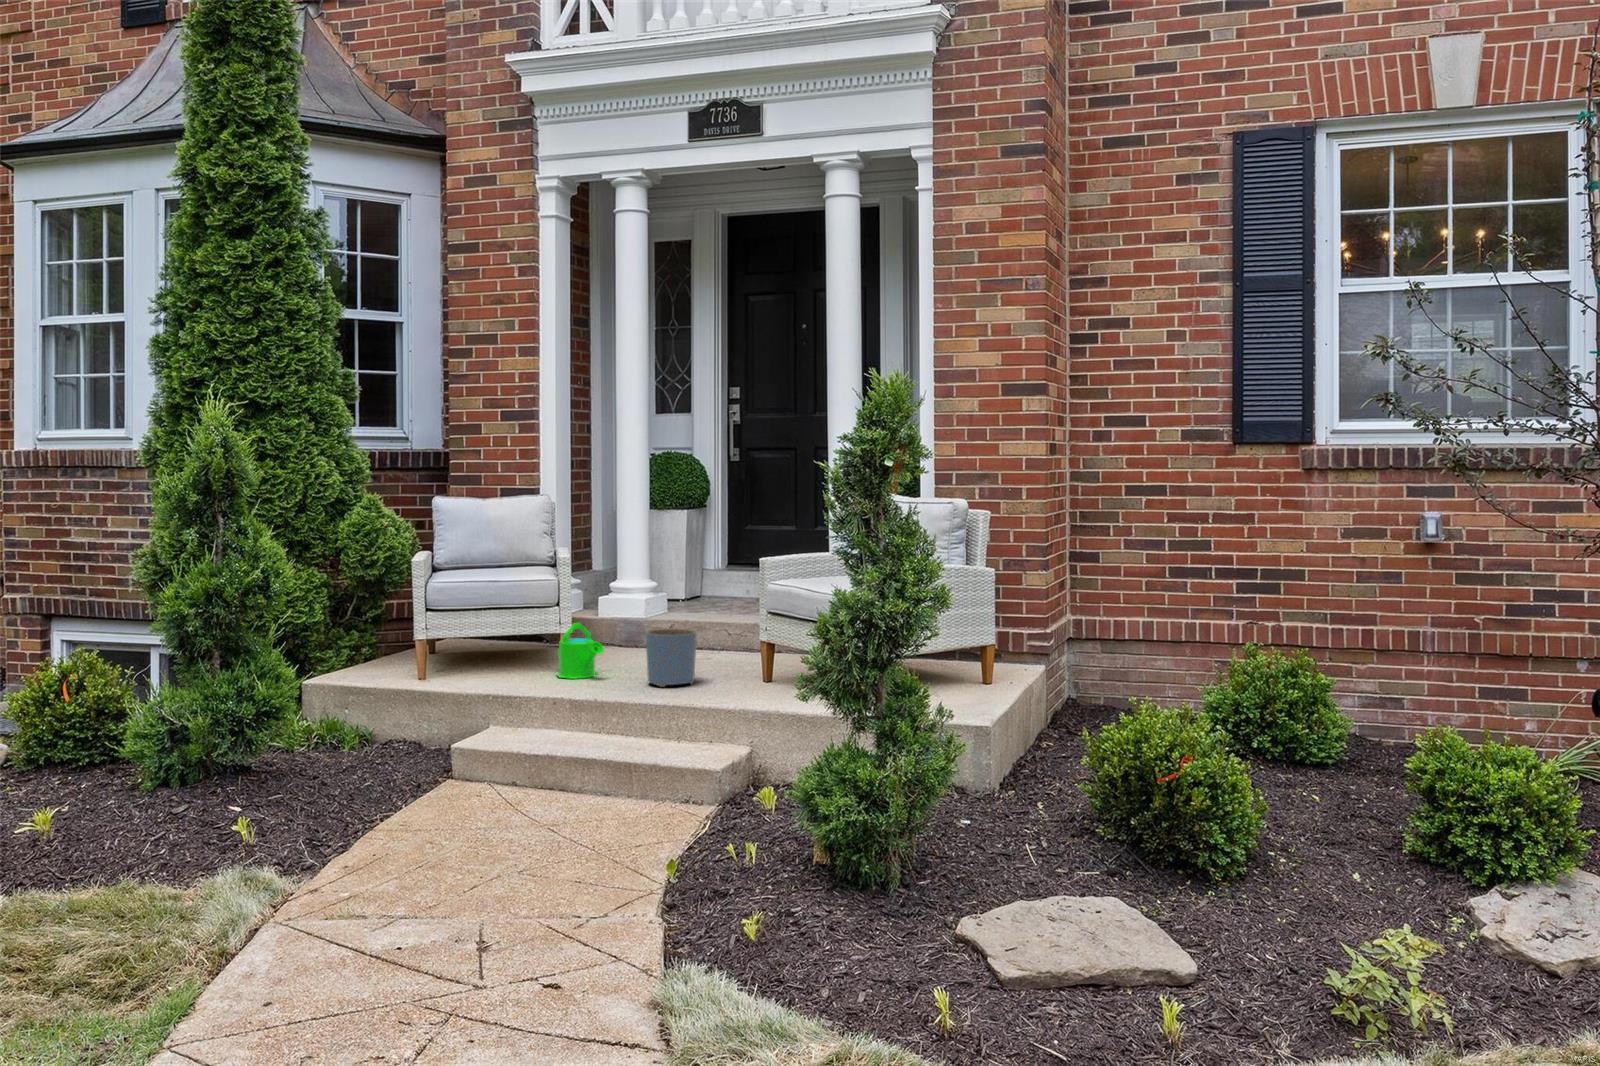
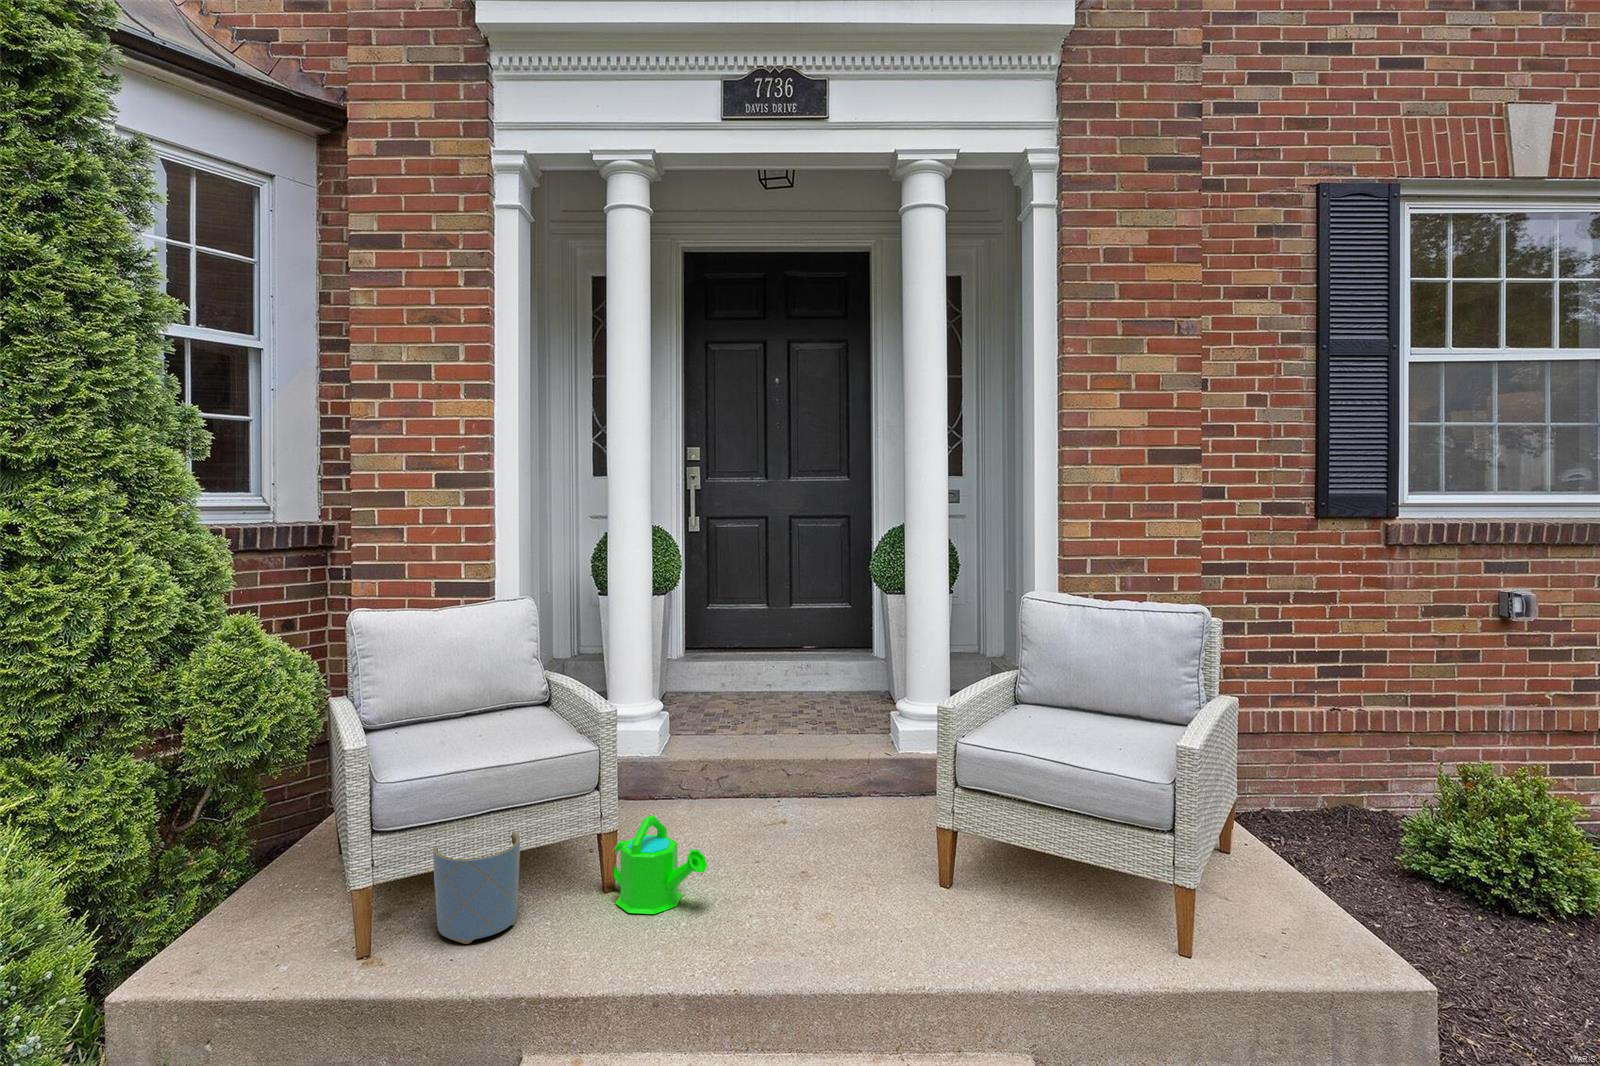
planter: present [646,628,696,687] -> present [433,832,520,944]

